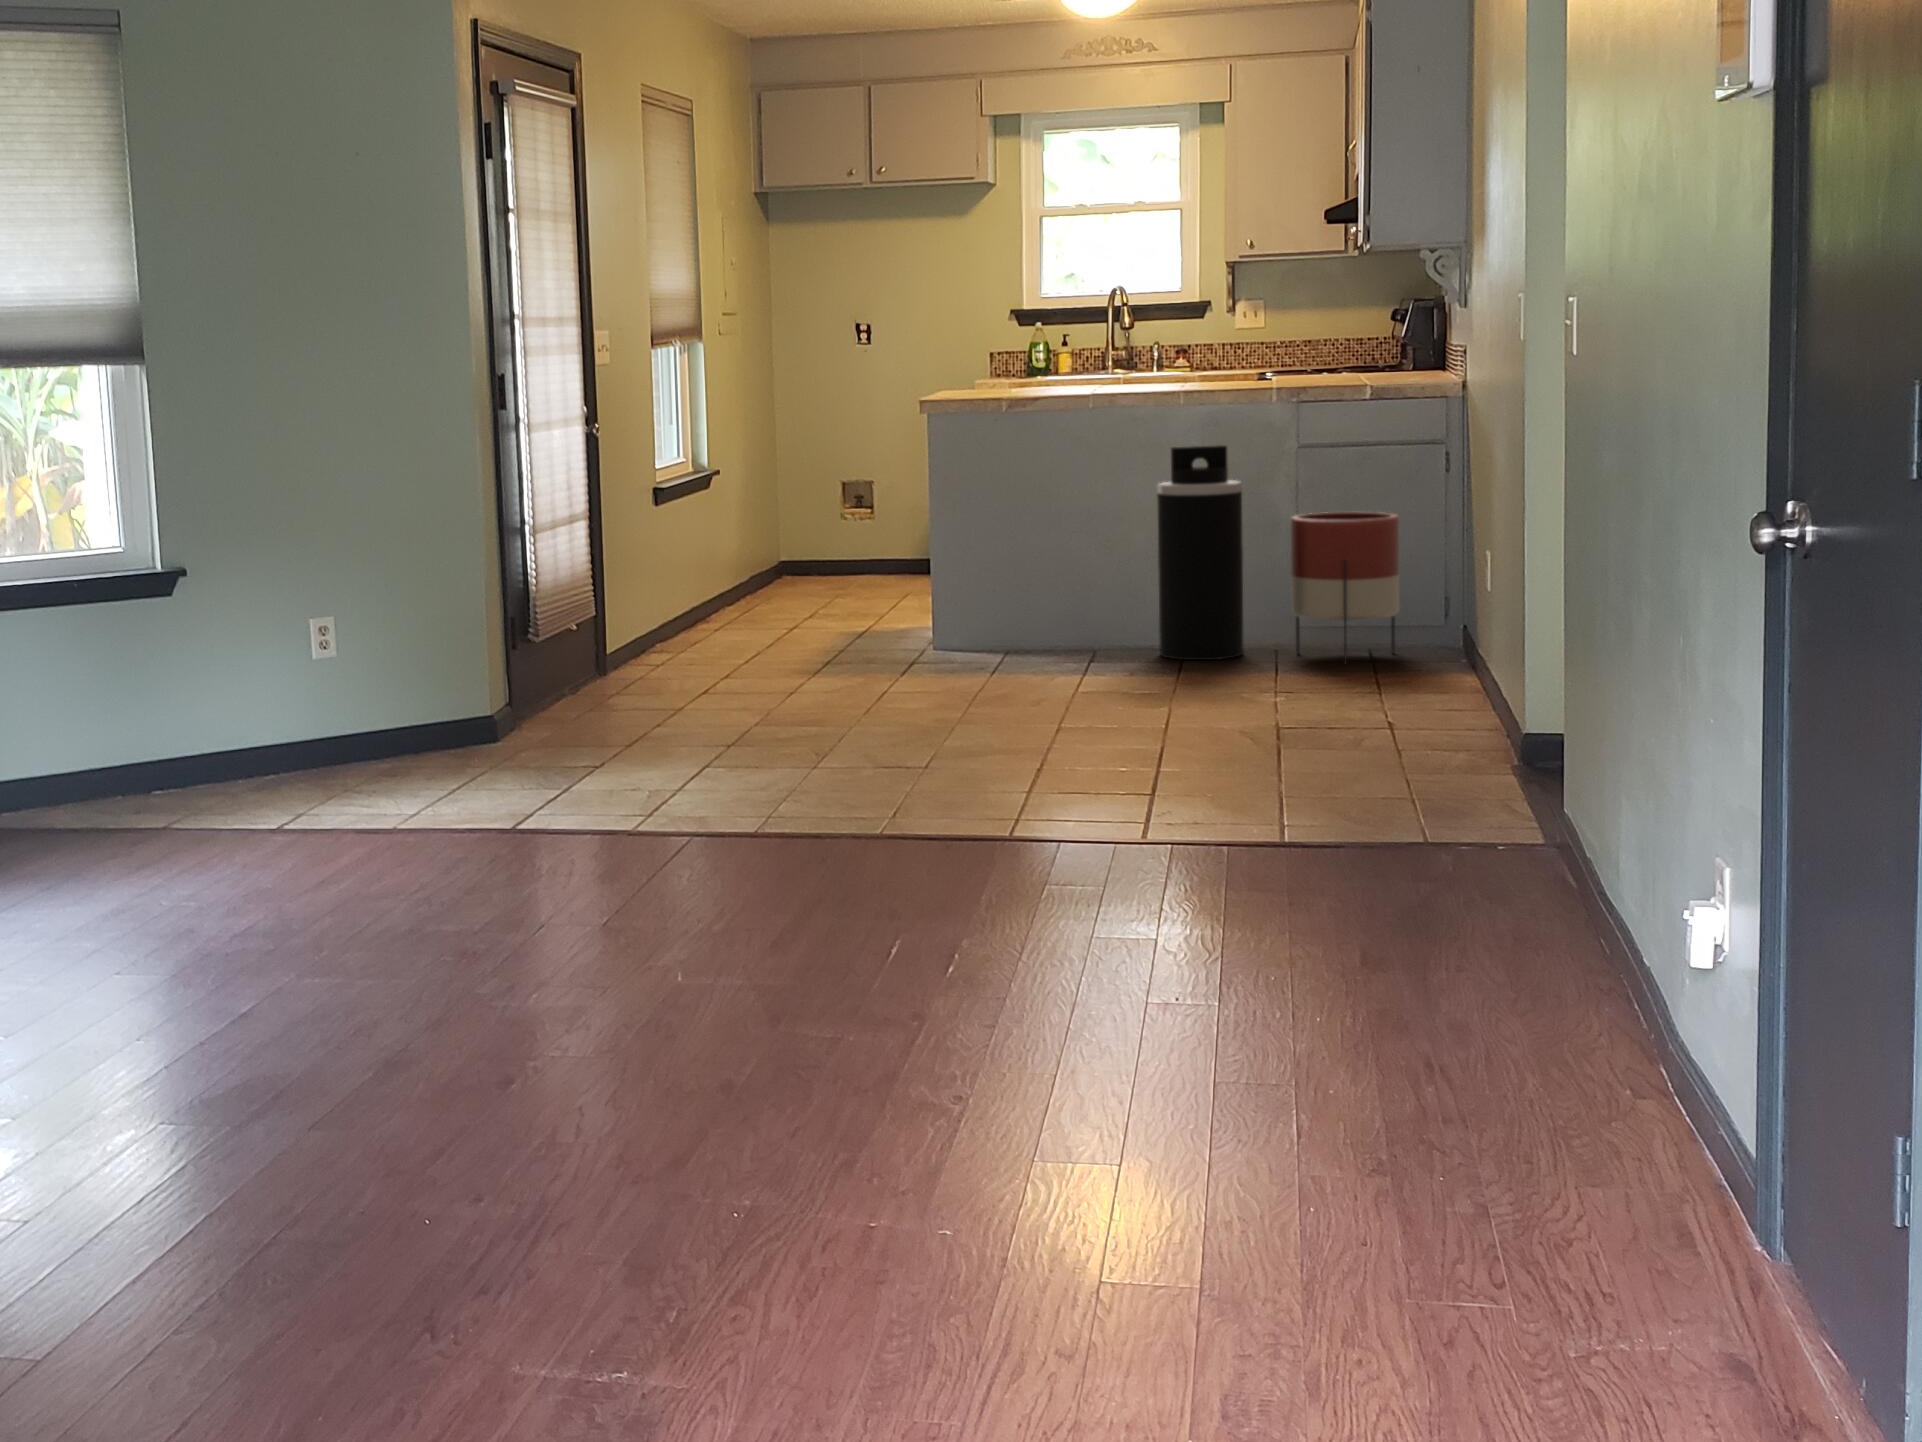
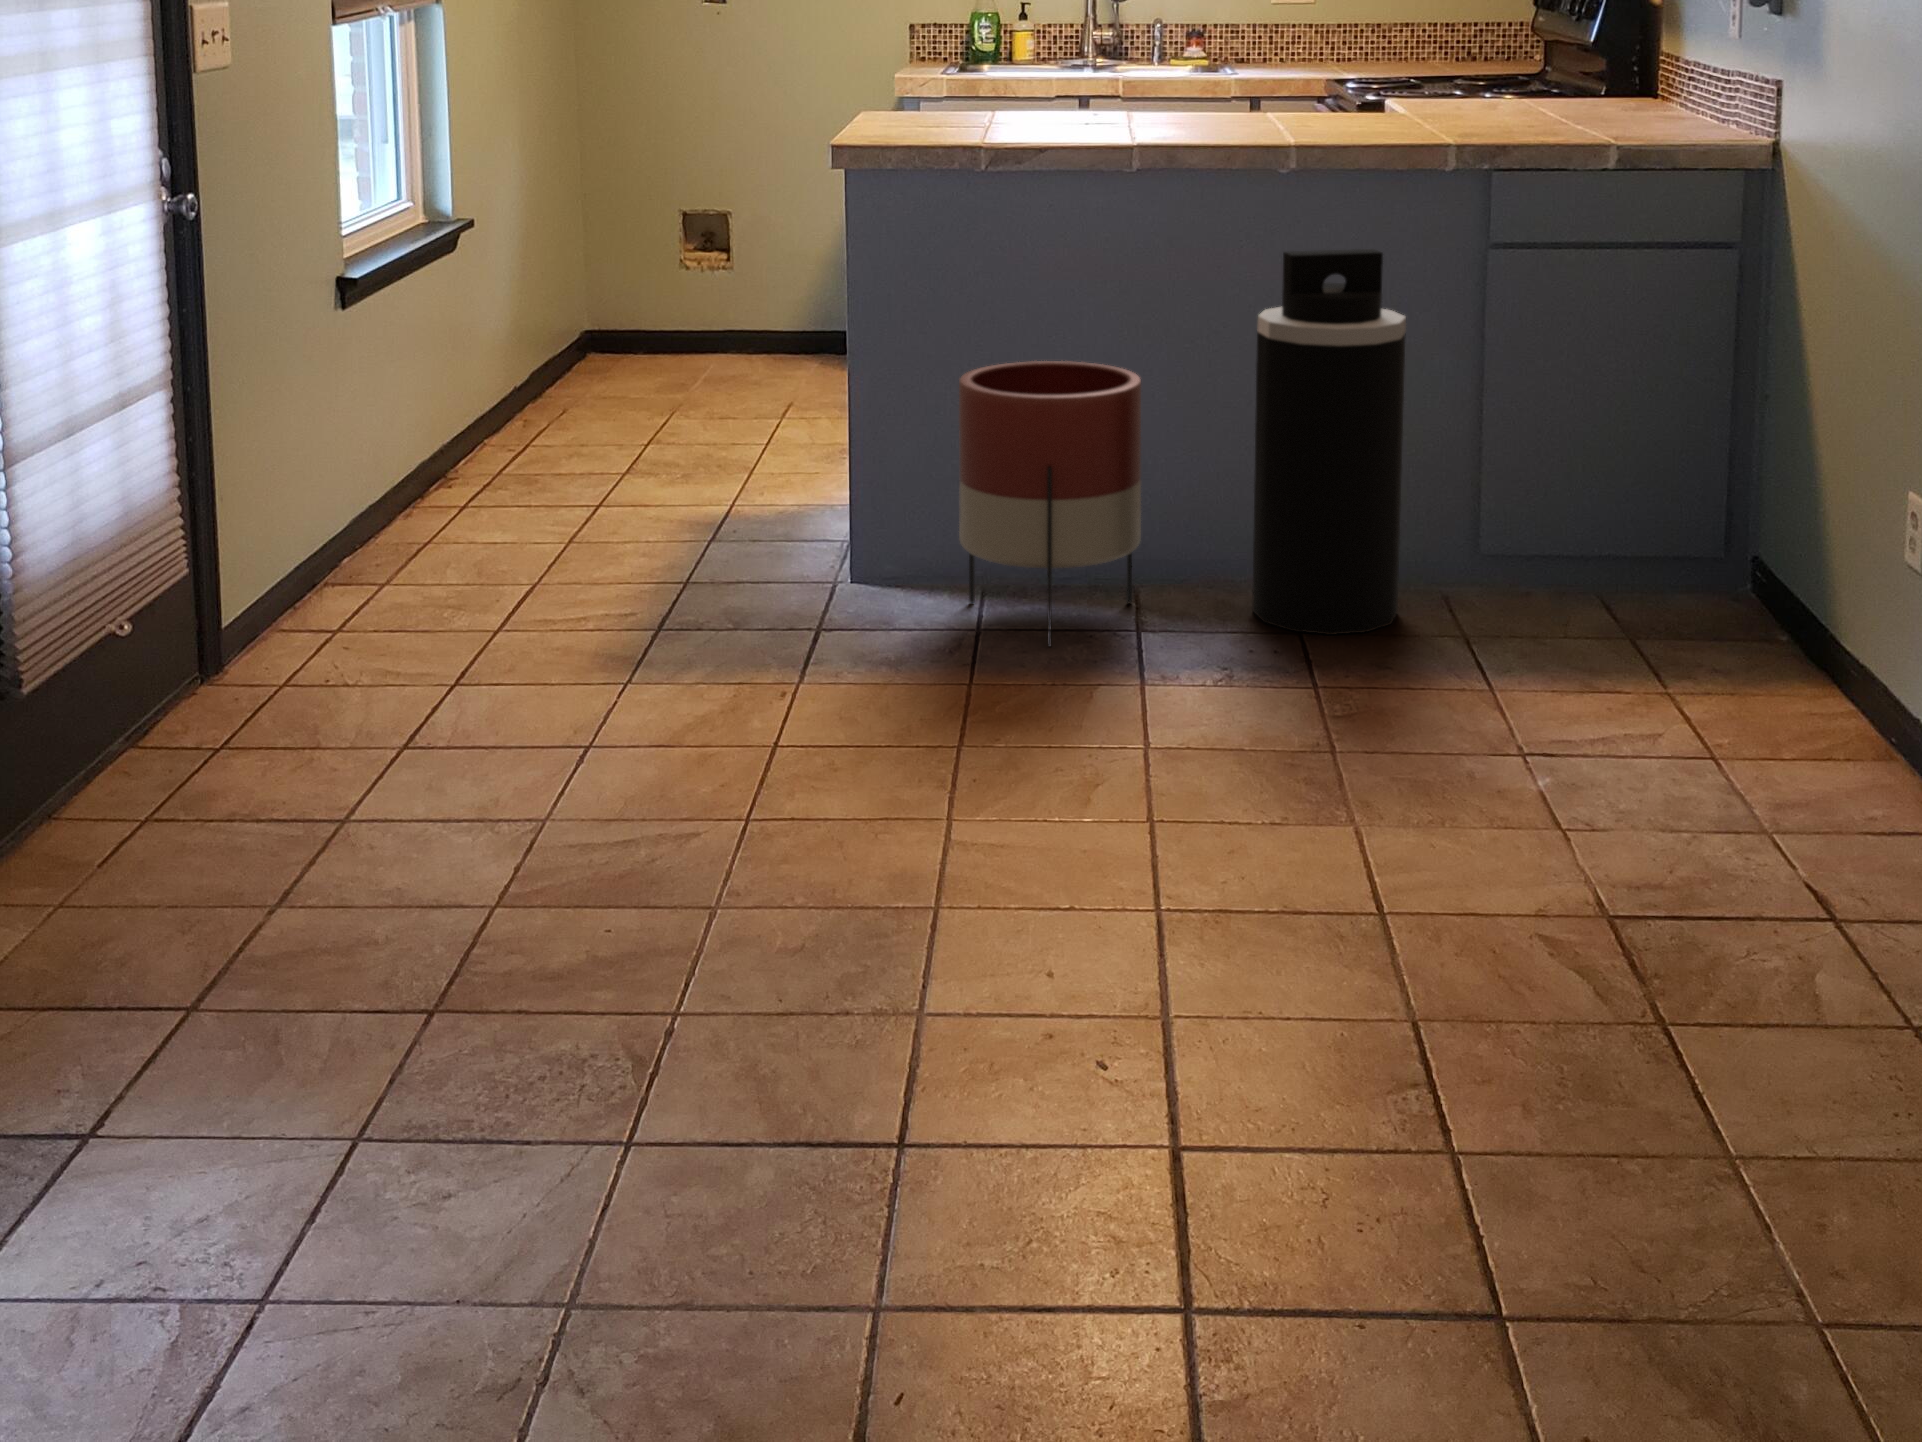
planter: present [1291,512,1400,663] -> present [959,361,1141,646]

